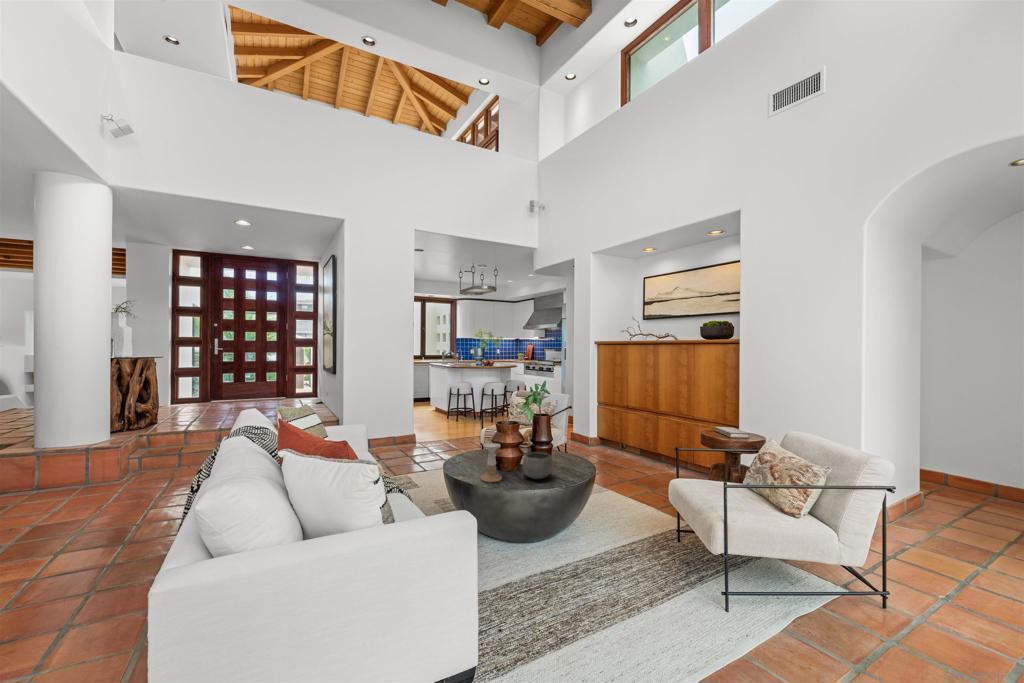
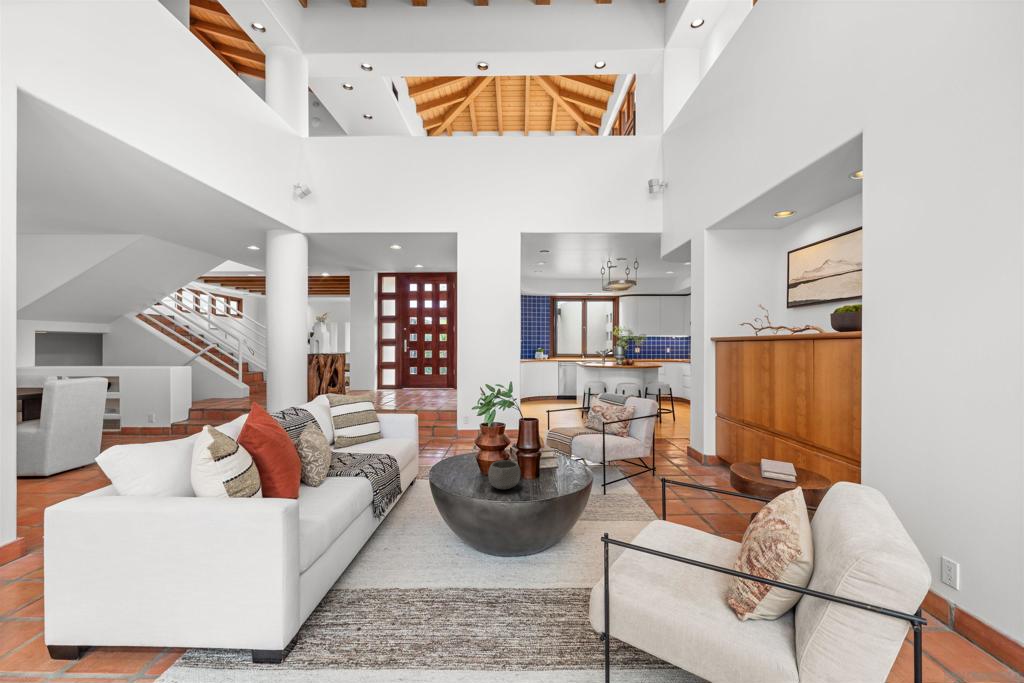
candle holder: present [481,443,502,482] -> none [452,446,473,485]

